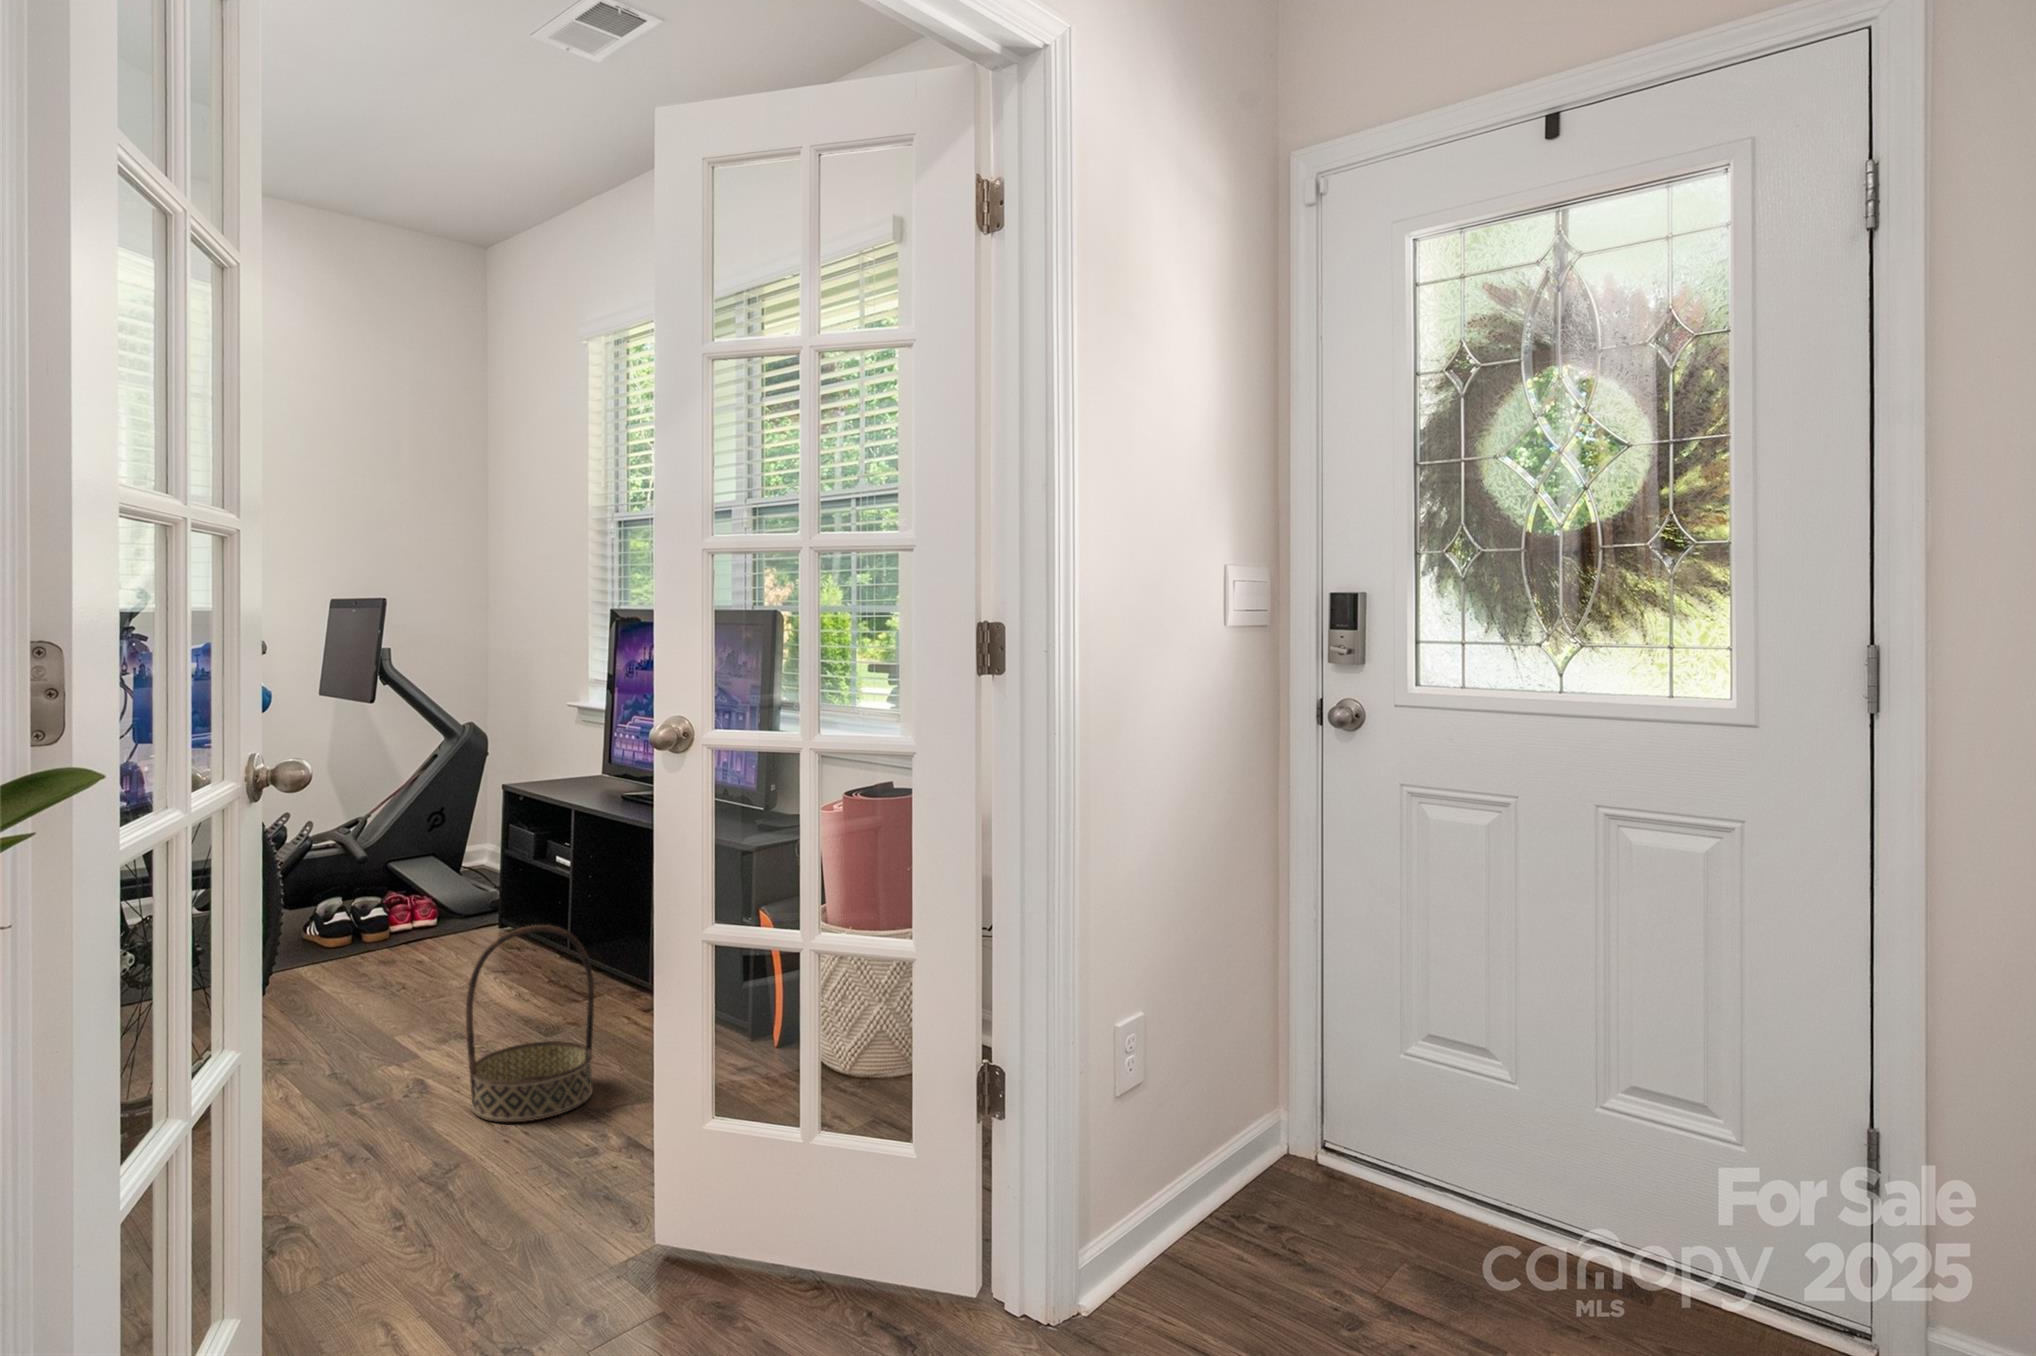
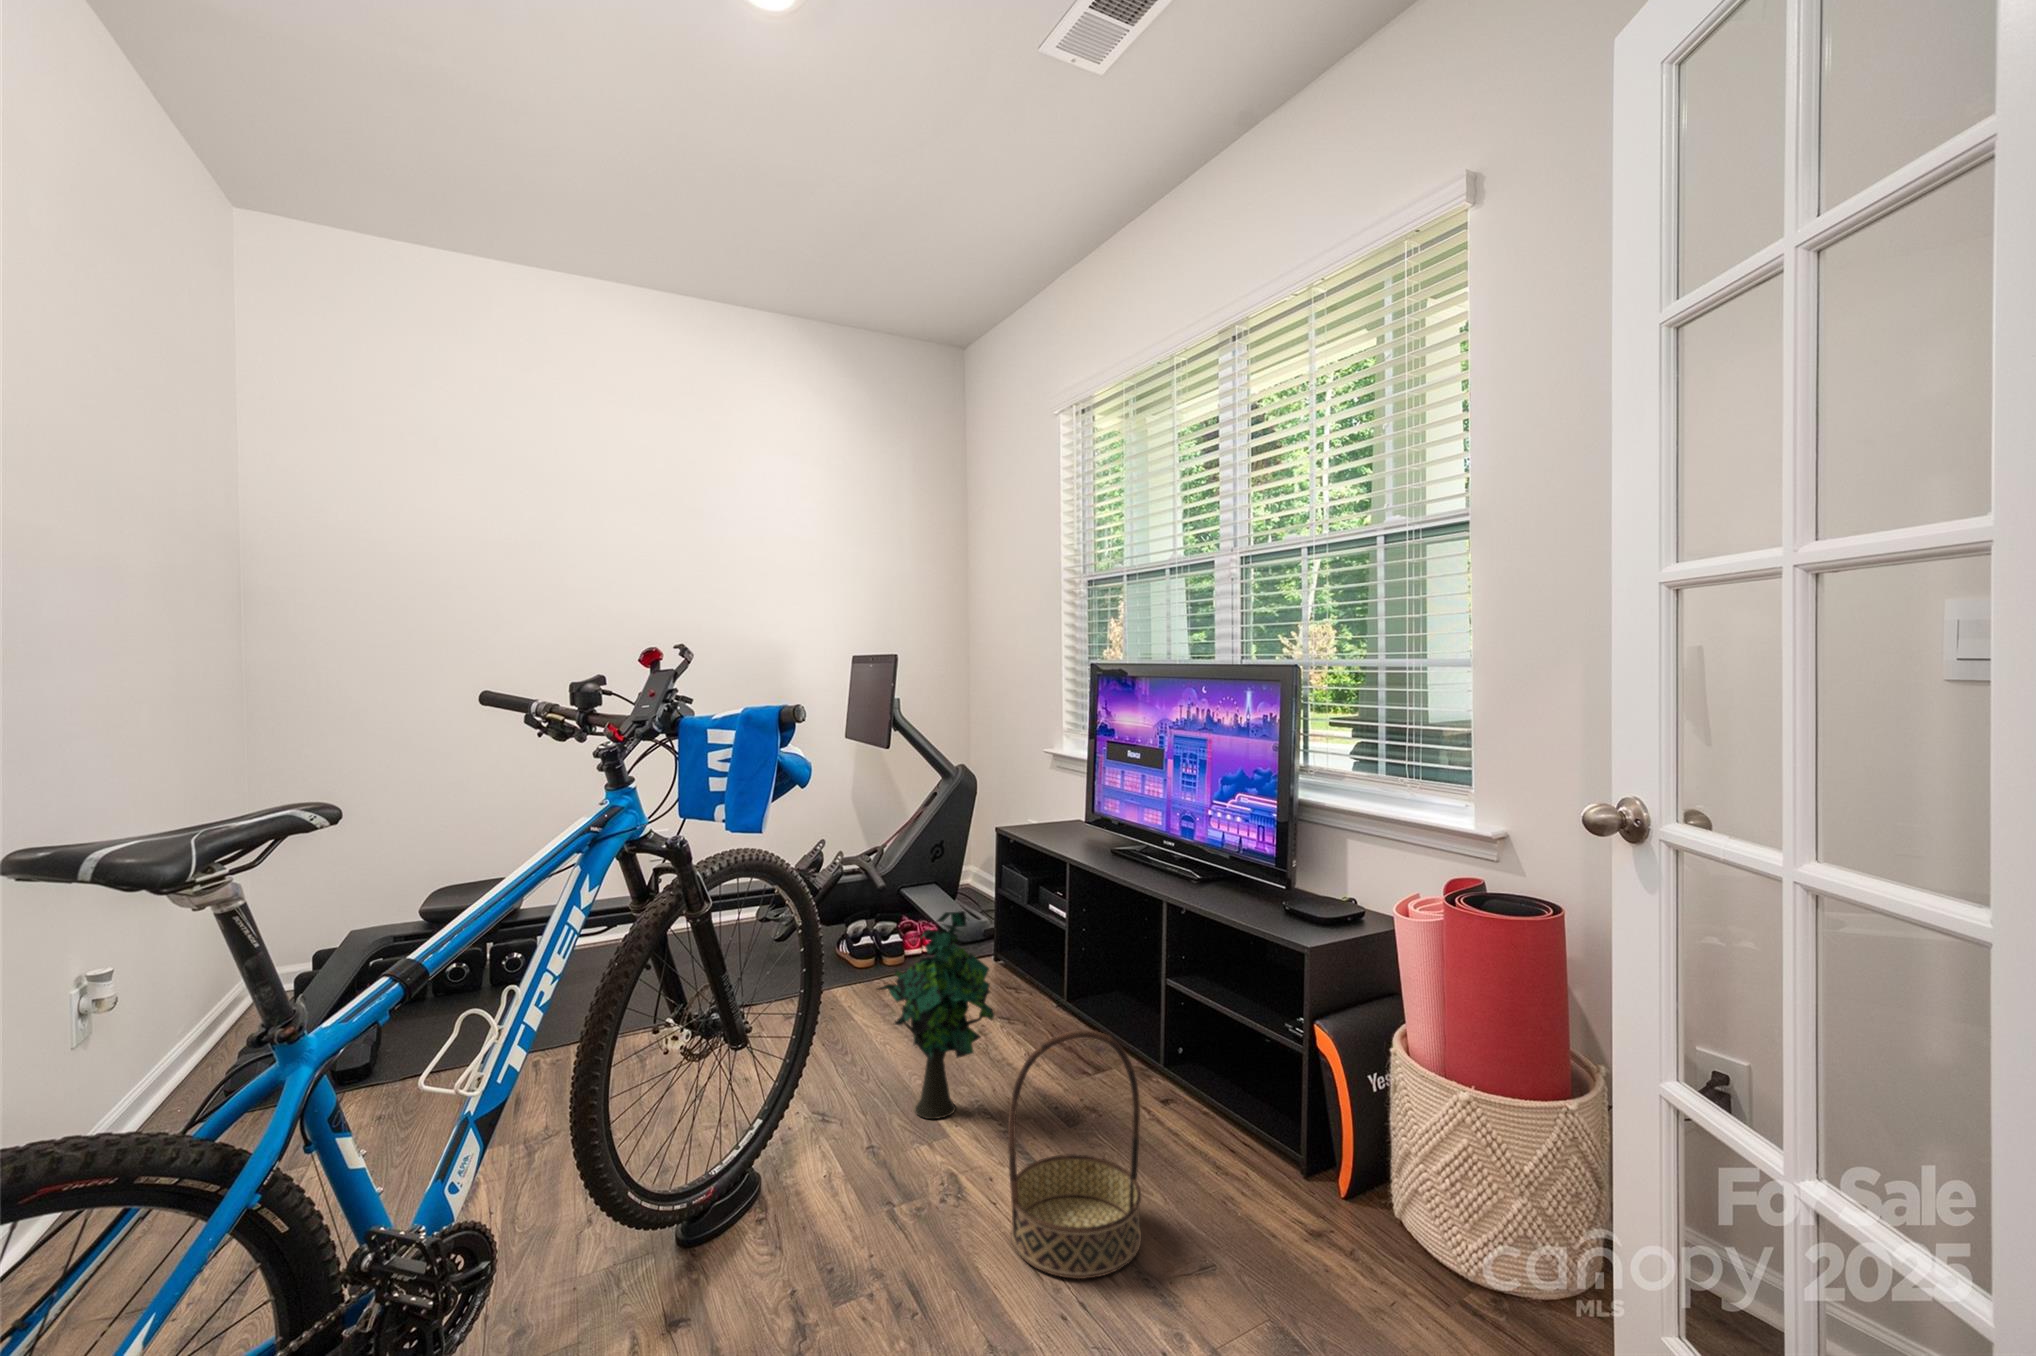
decorative plant: none [341,847,473,1047] -> present [878,911,994,1119]

